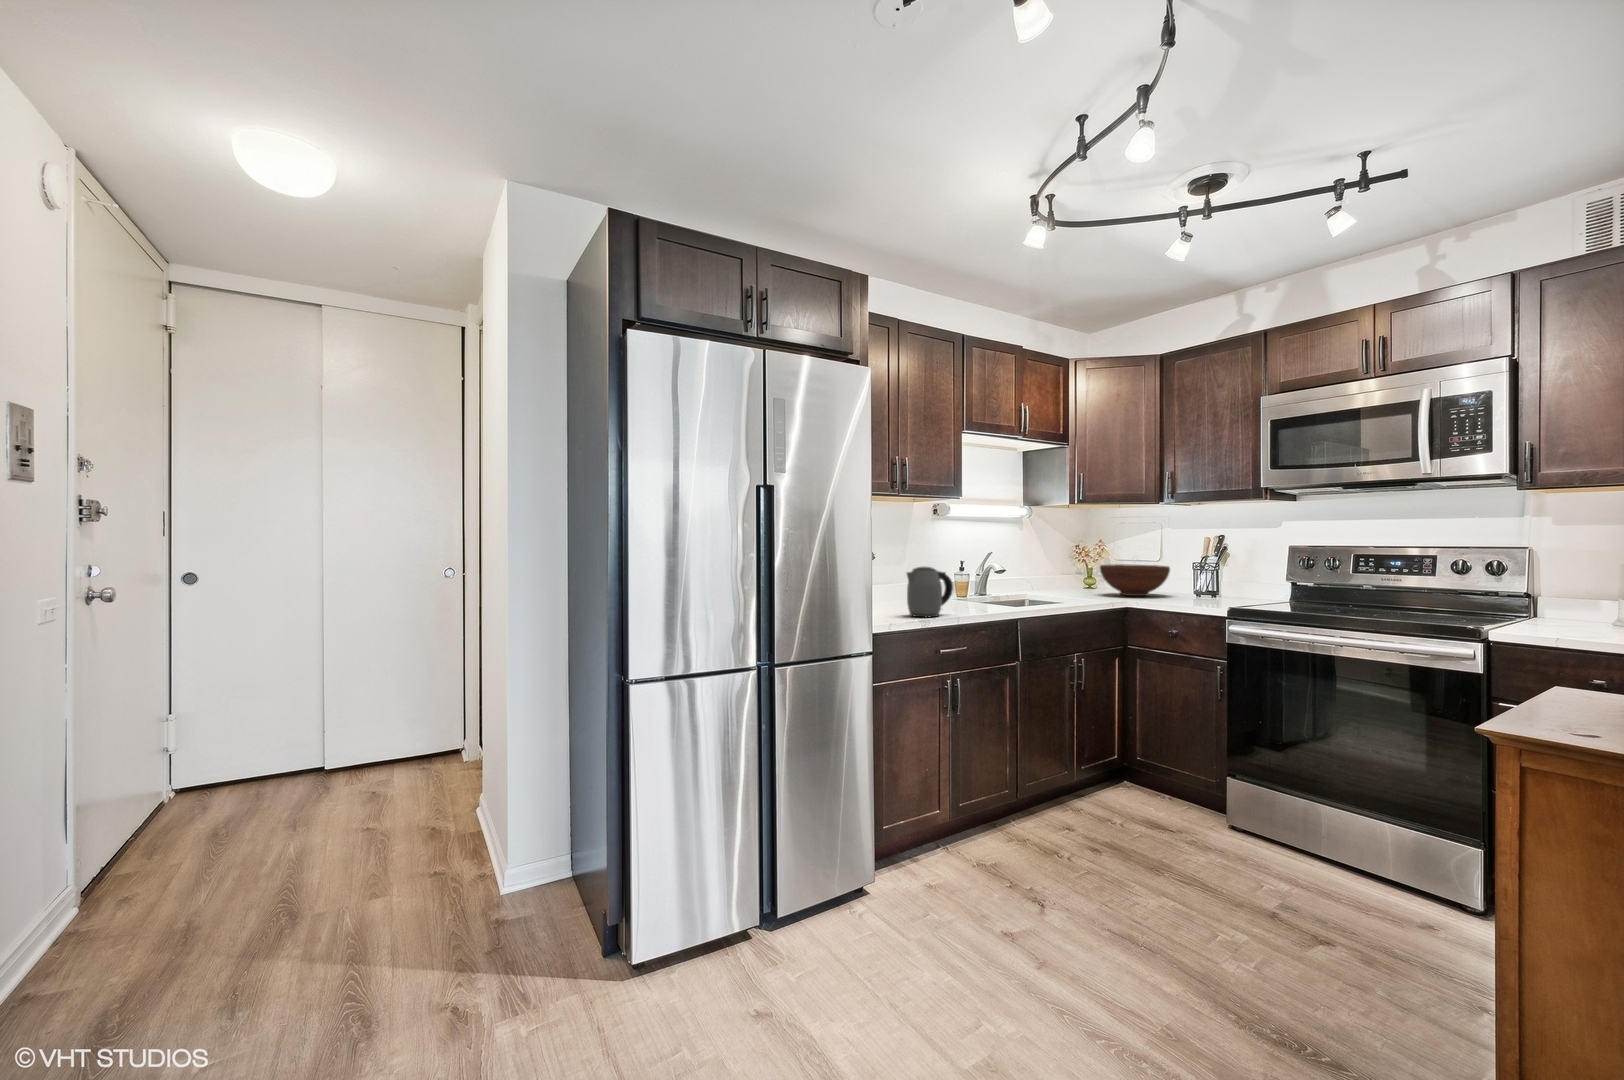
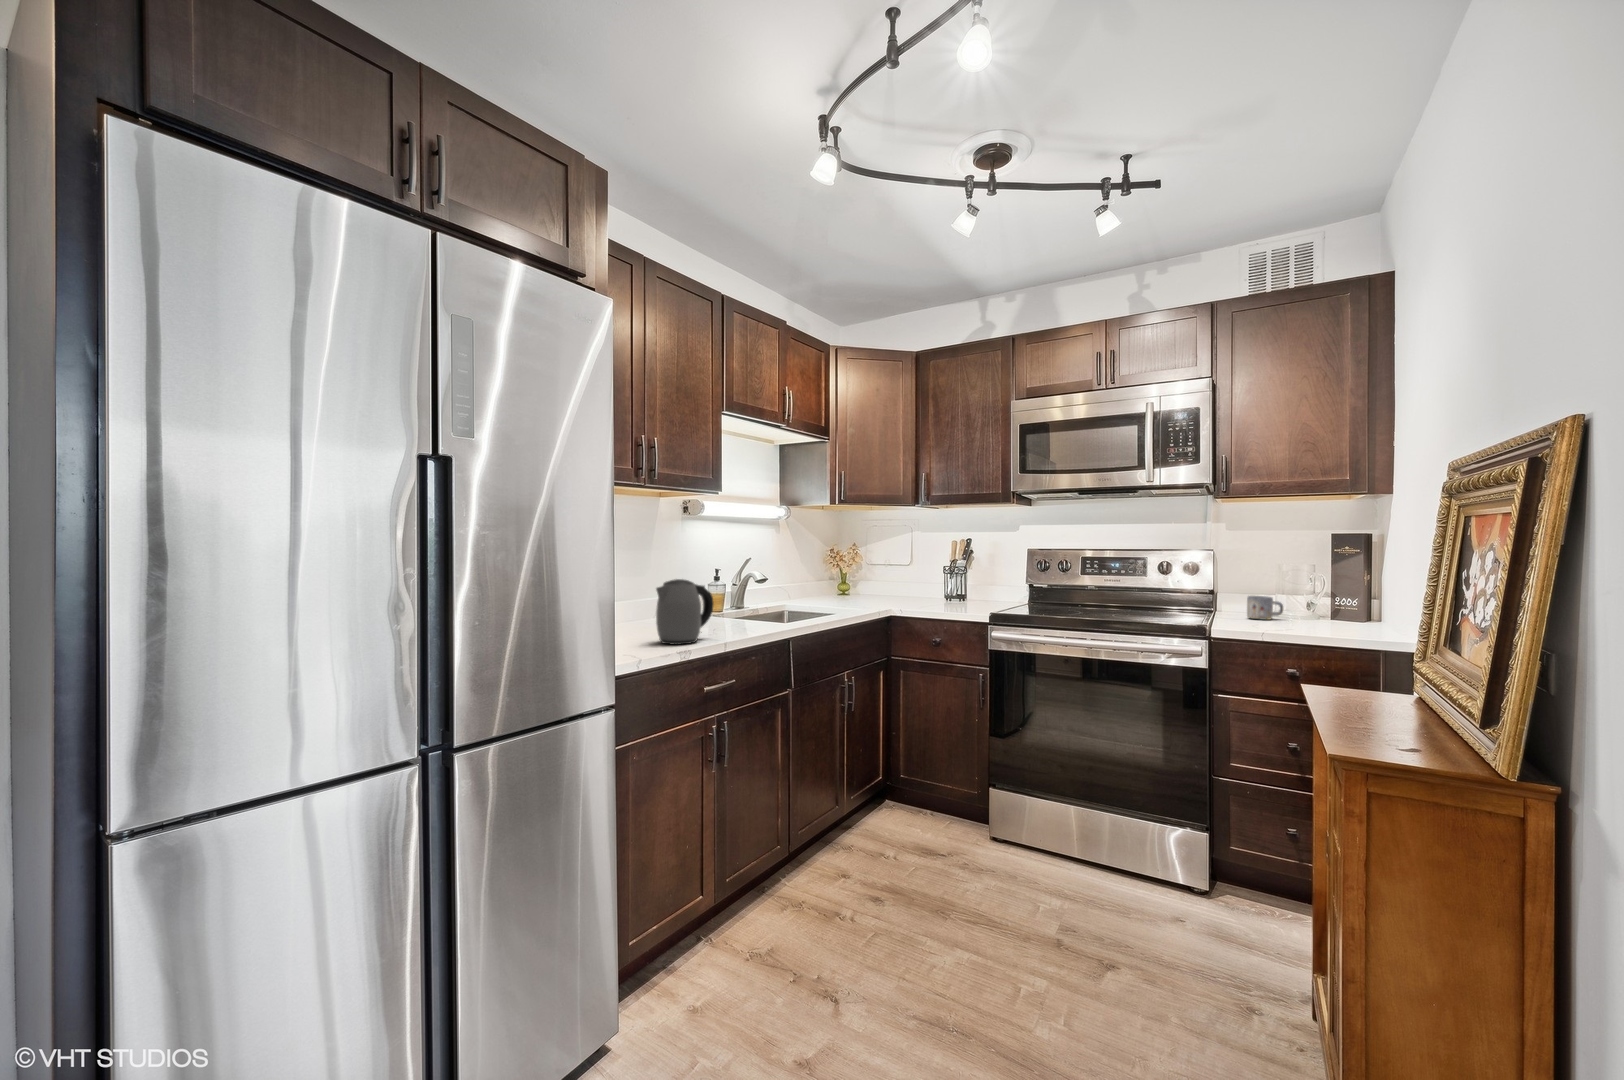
fruit bowl: present [1100,564,1170,596] -> none [855,570,923,603]
mug: none [1547,598,1597,625] -> present [1247,596,1283,620]

